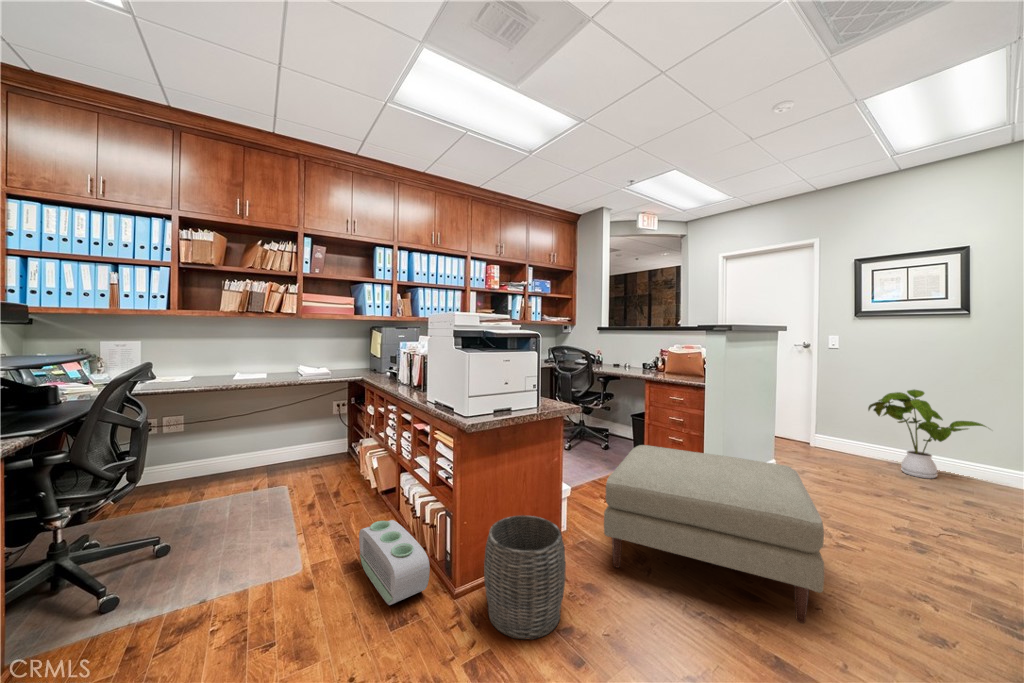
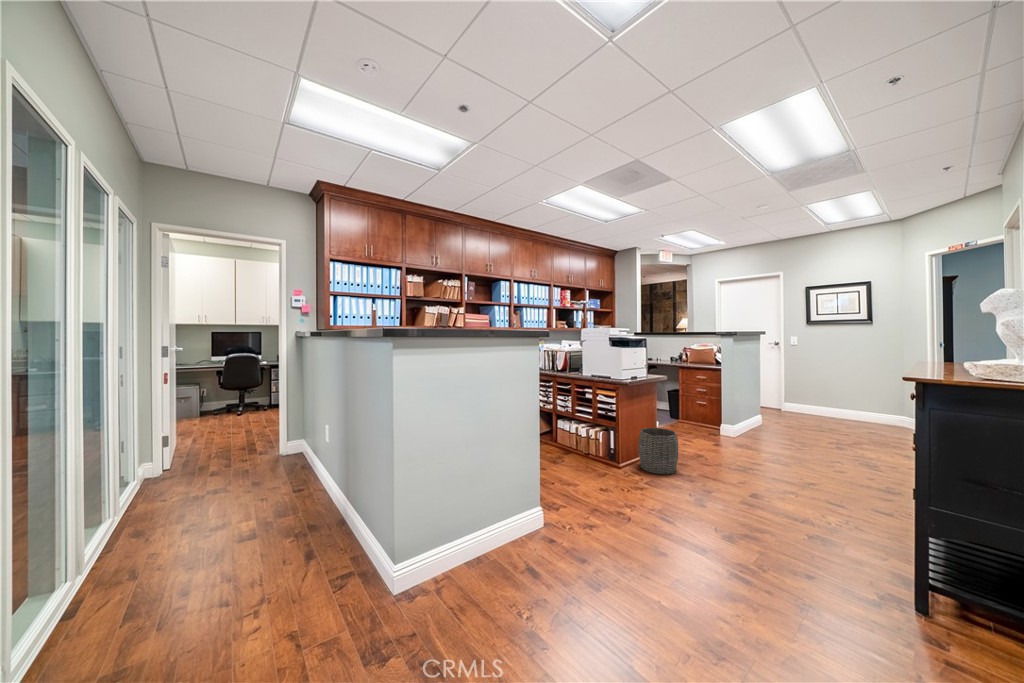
house plant: present [868,390,986,478] -> none [815,369,884,422]
ottoman: present [604,445,824,623] -> none [684,400,790,468]
air purifier: present [359,520,430,605] -> none [563,437,612,468]

